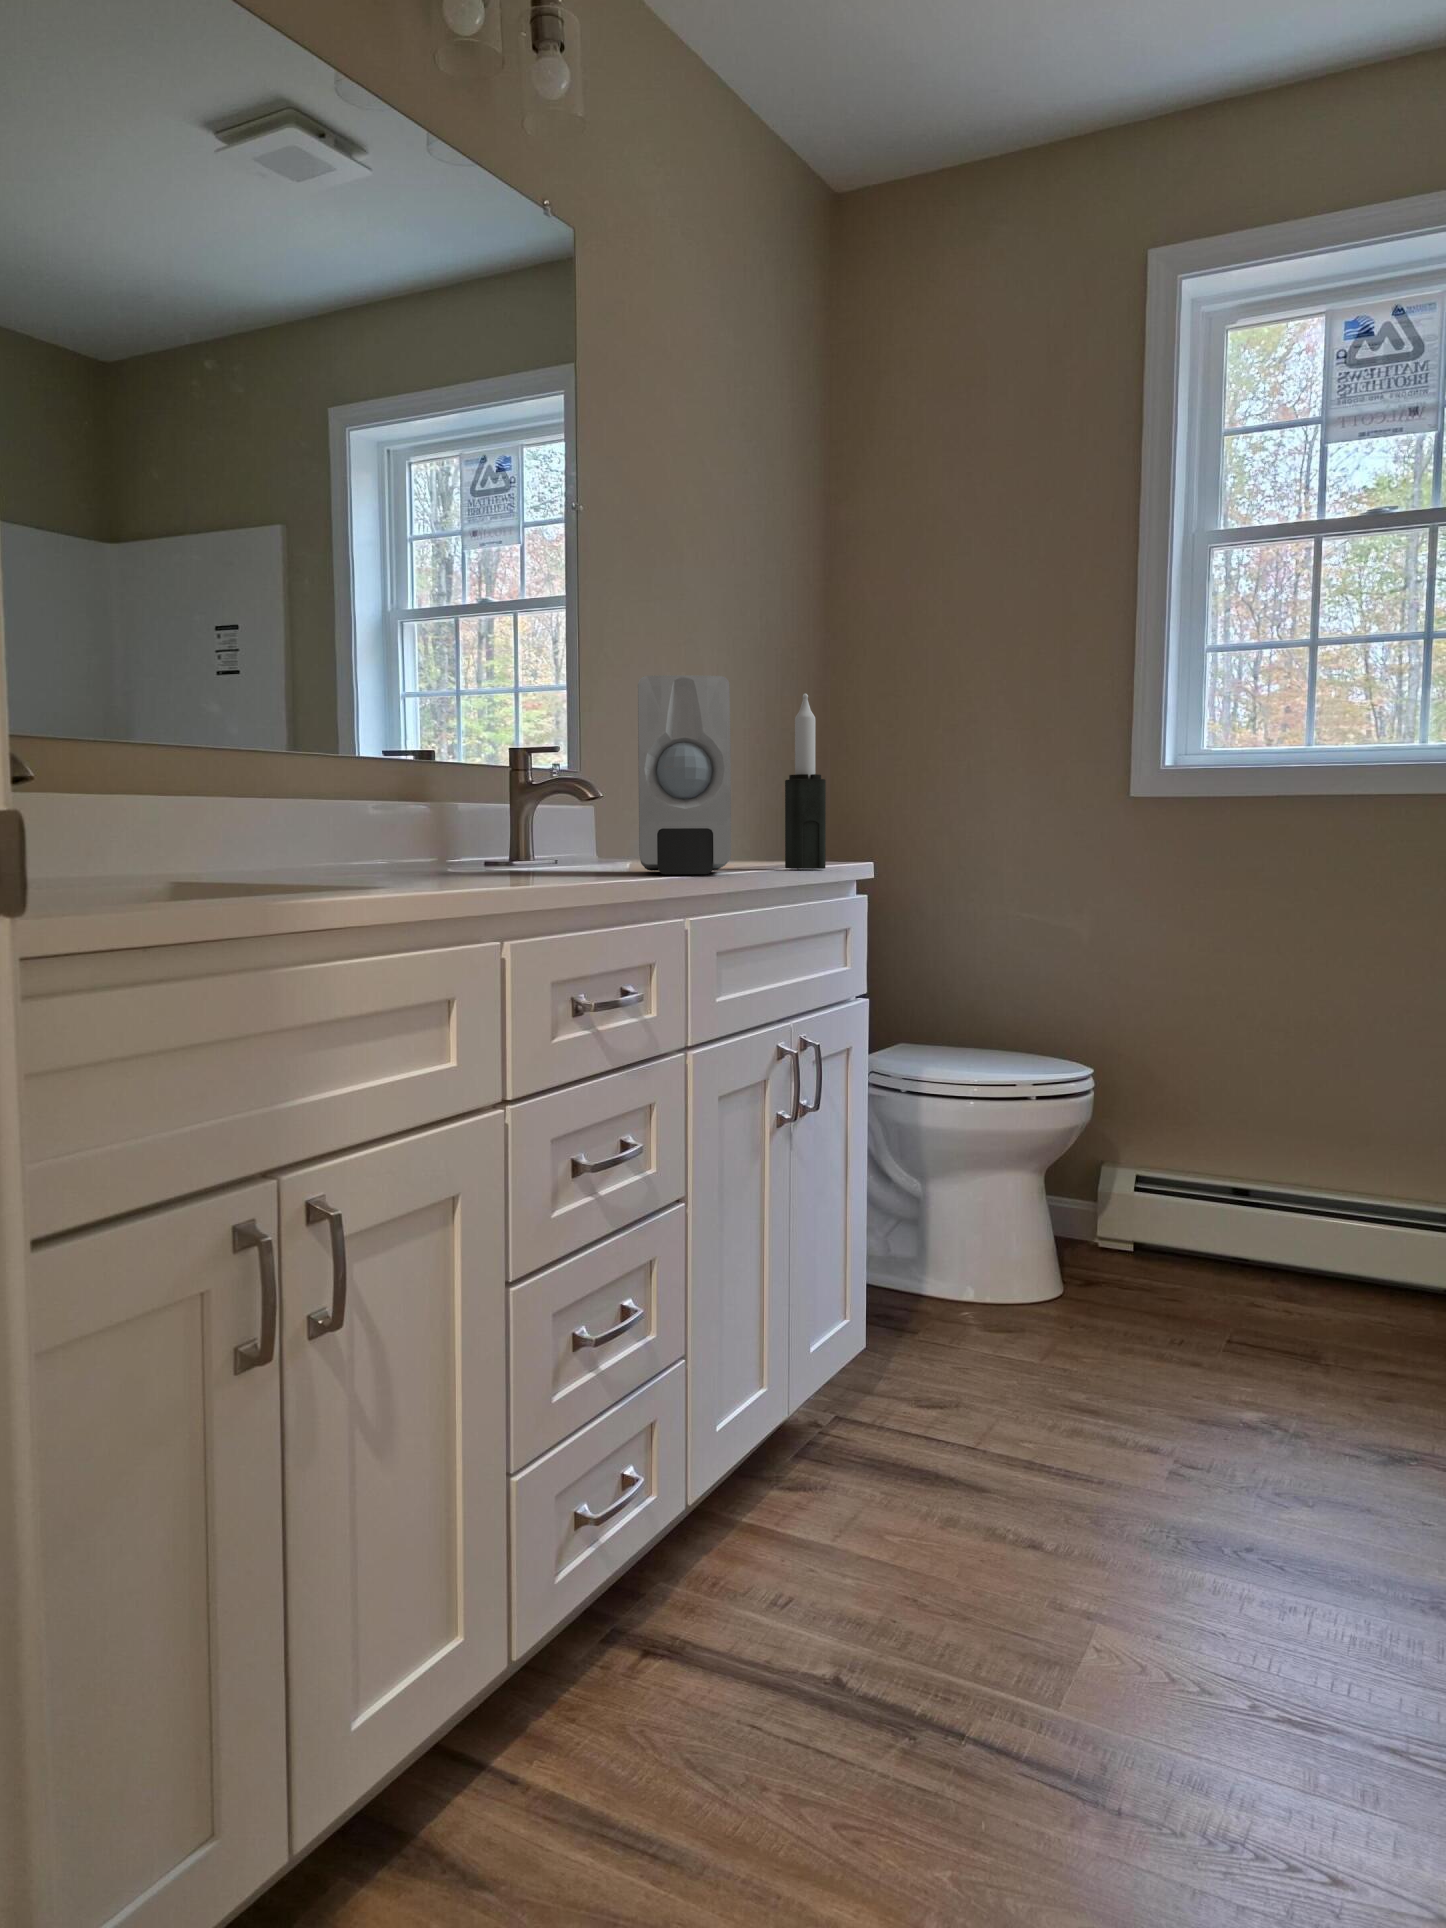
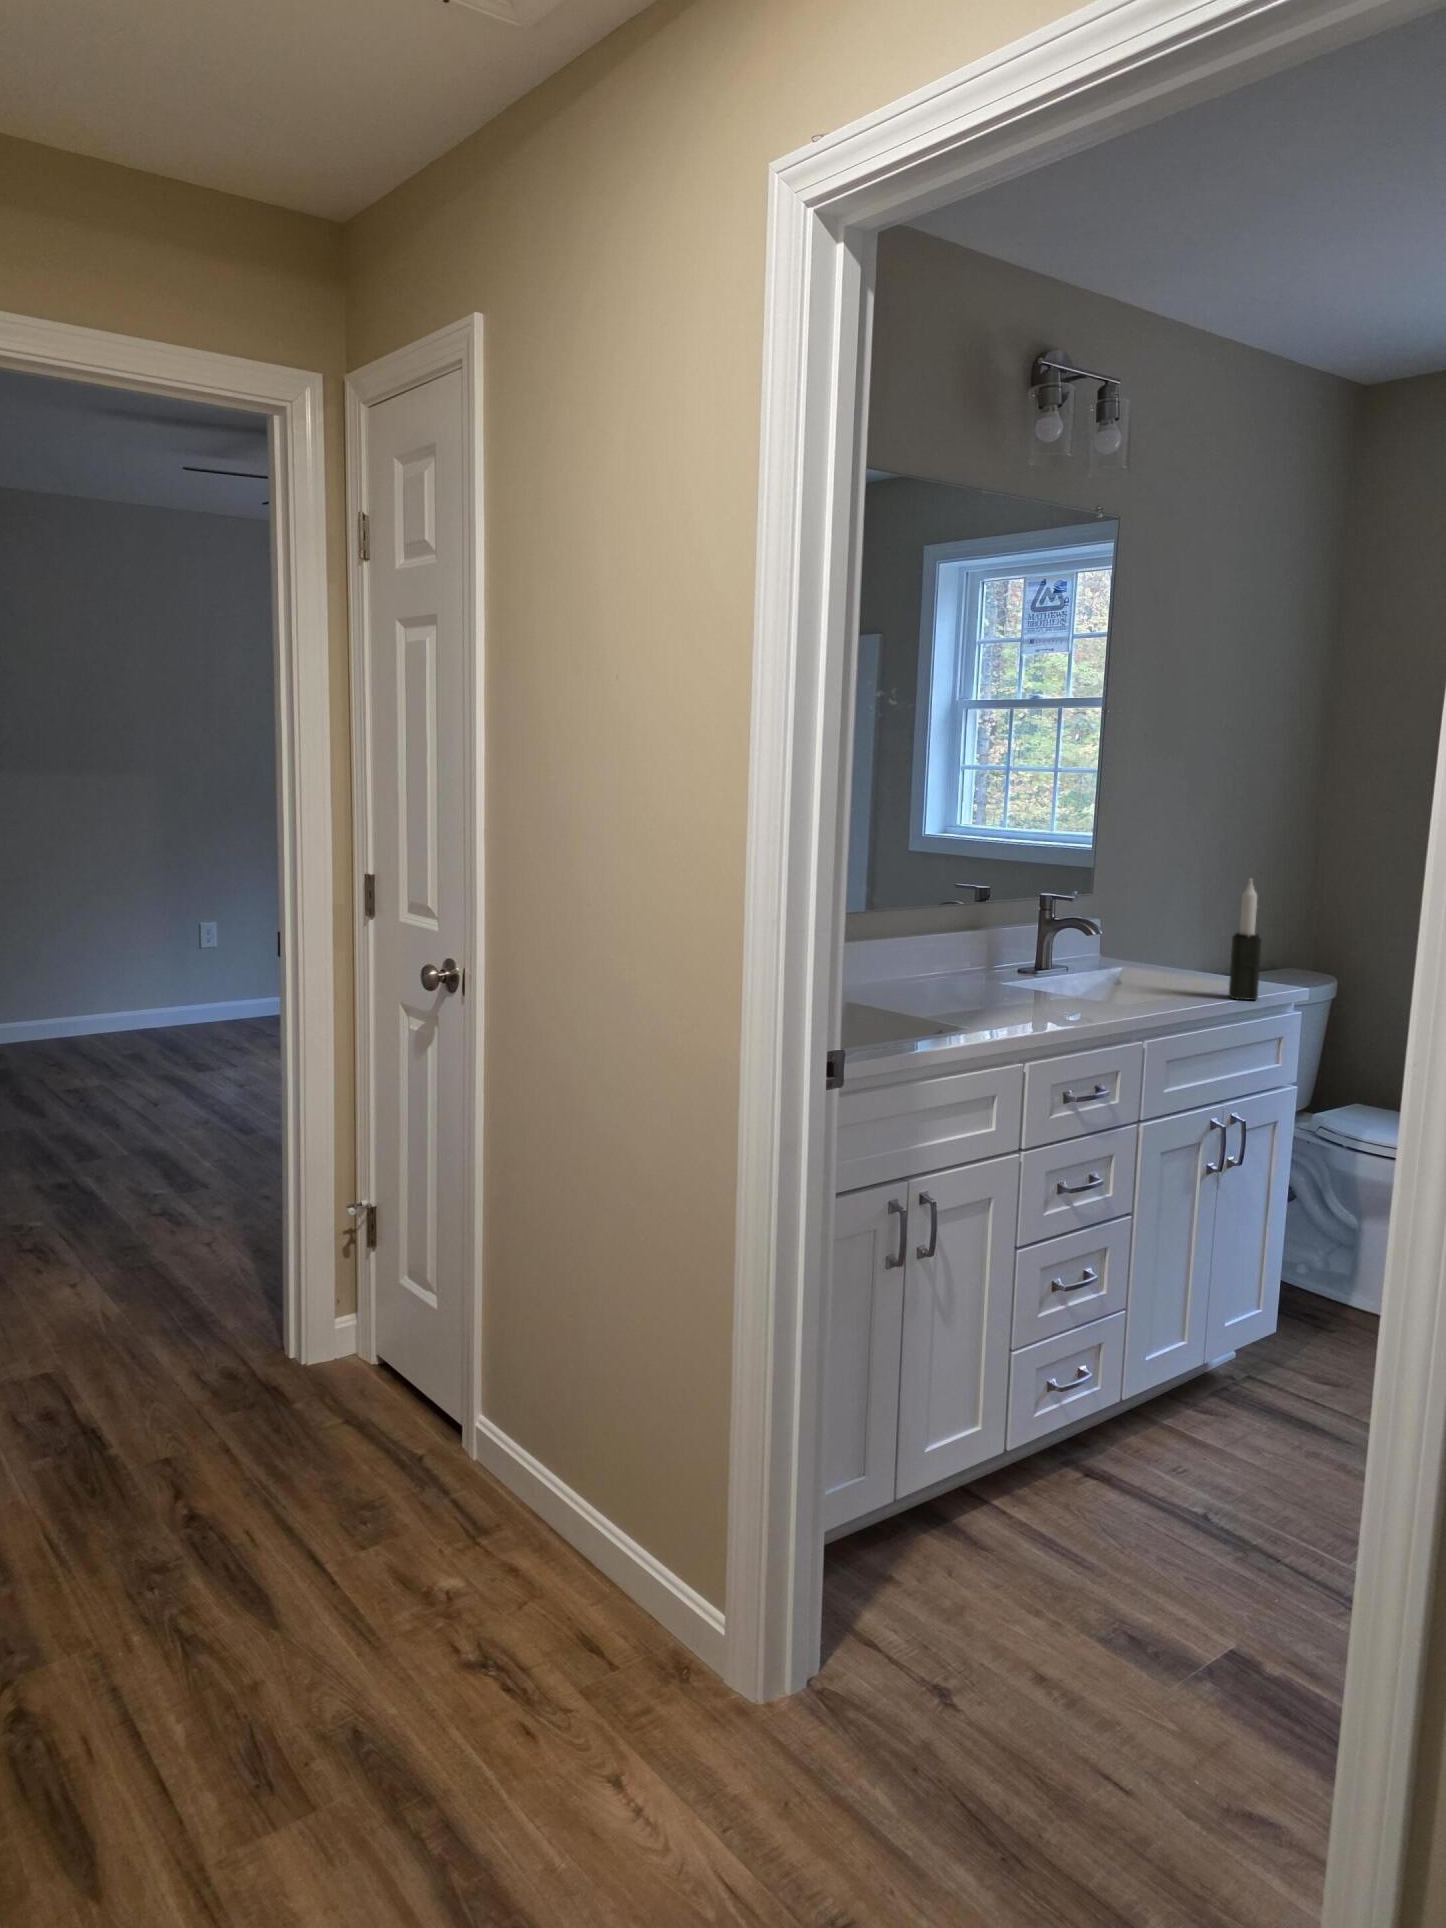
soap dispenser: present [638,675,731,874] -> none [1117,882,1187,1011]

